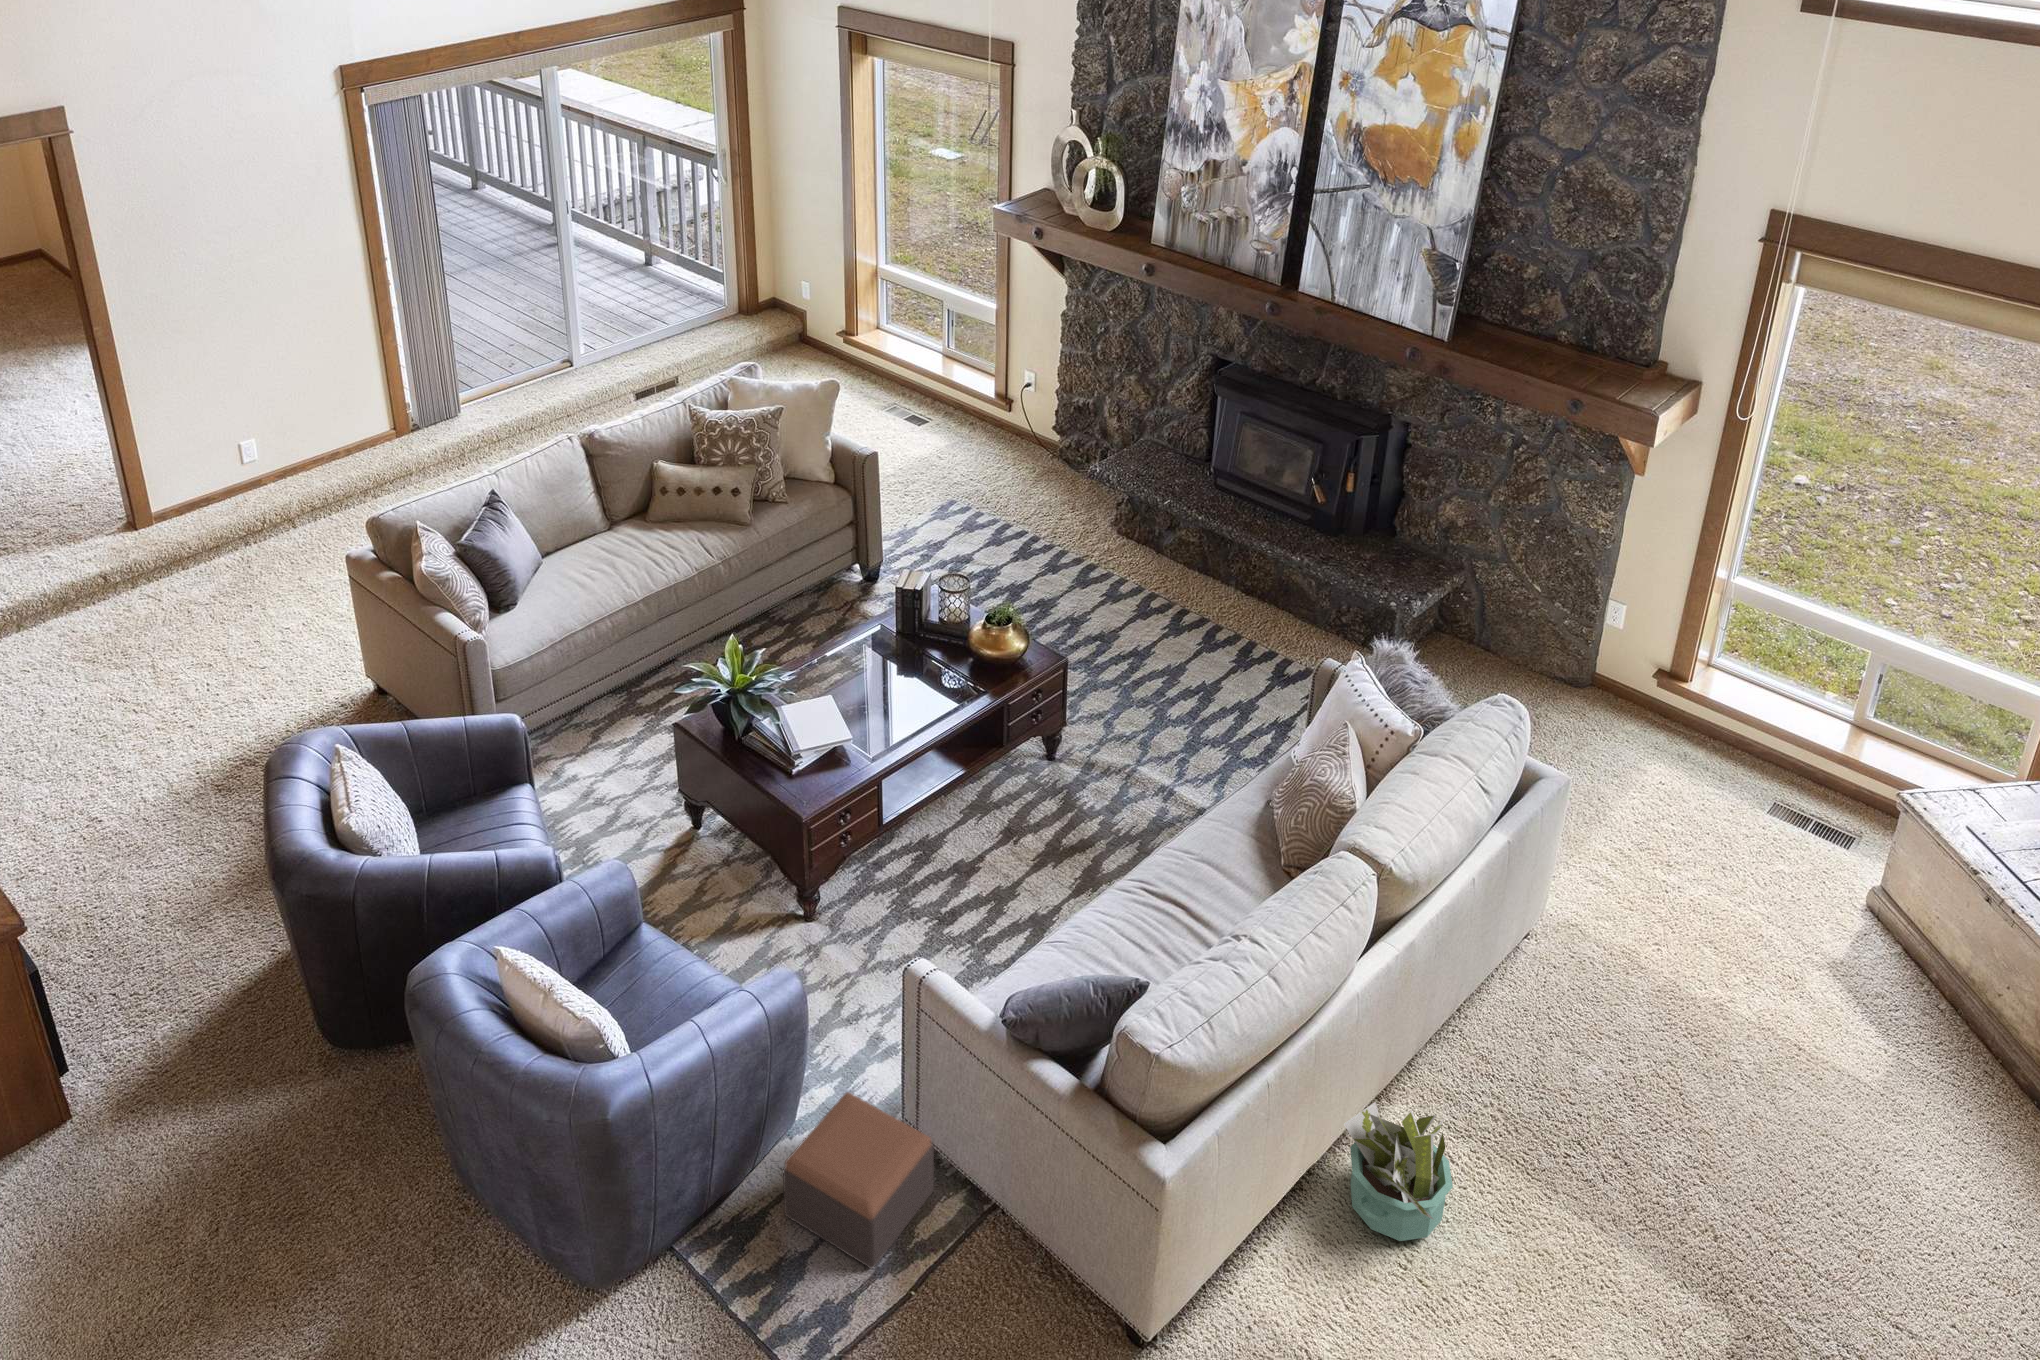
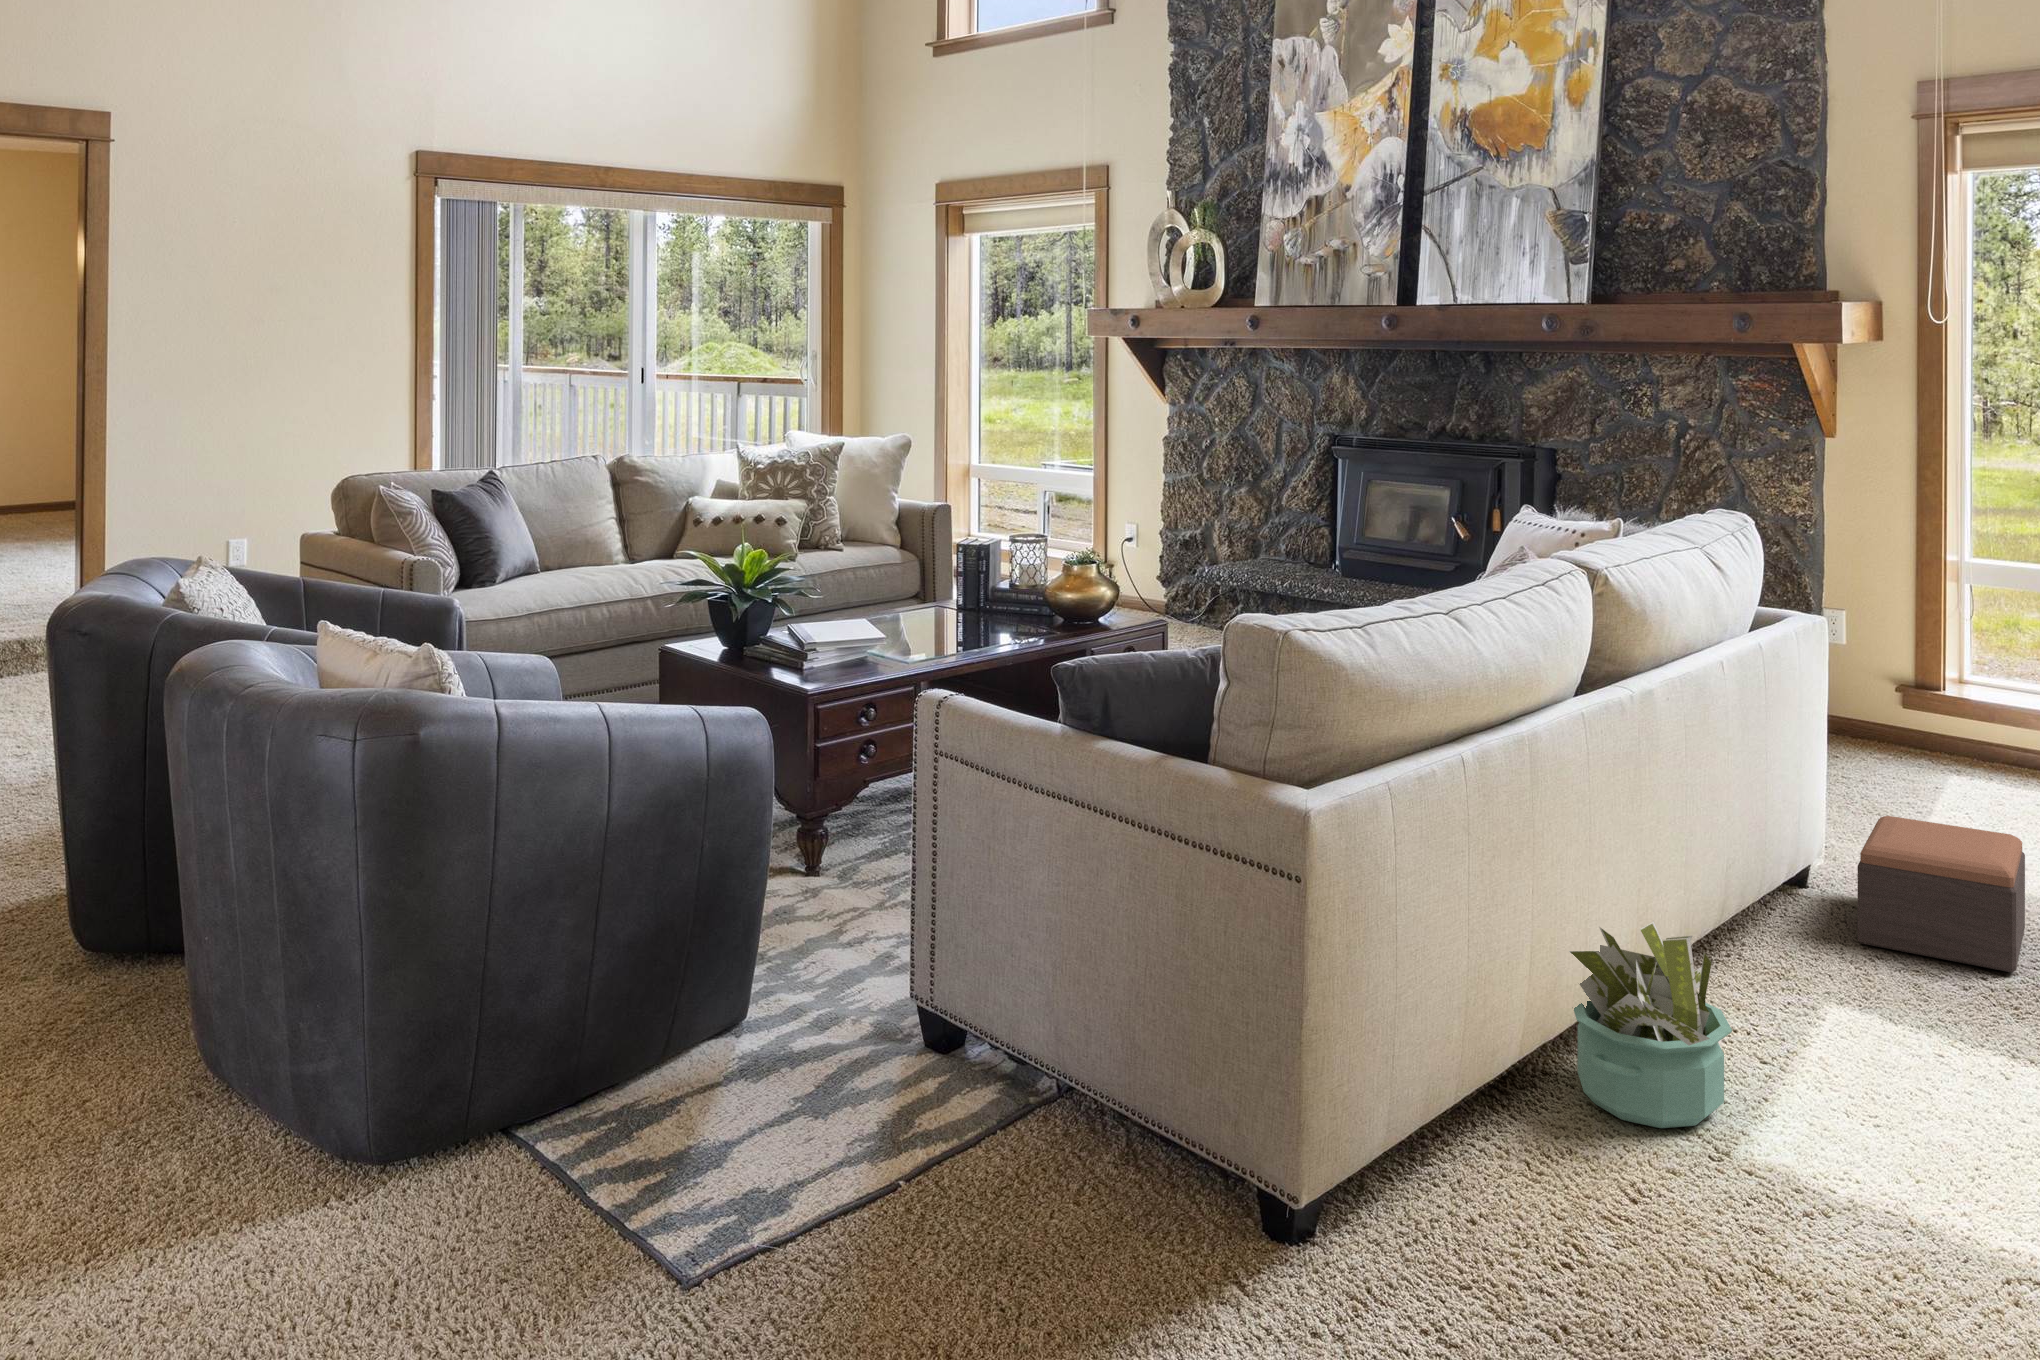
footstool: present [783,1092,934,1268] -> present [1857,816,2025,973]

